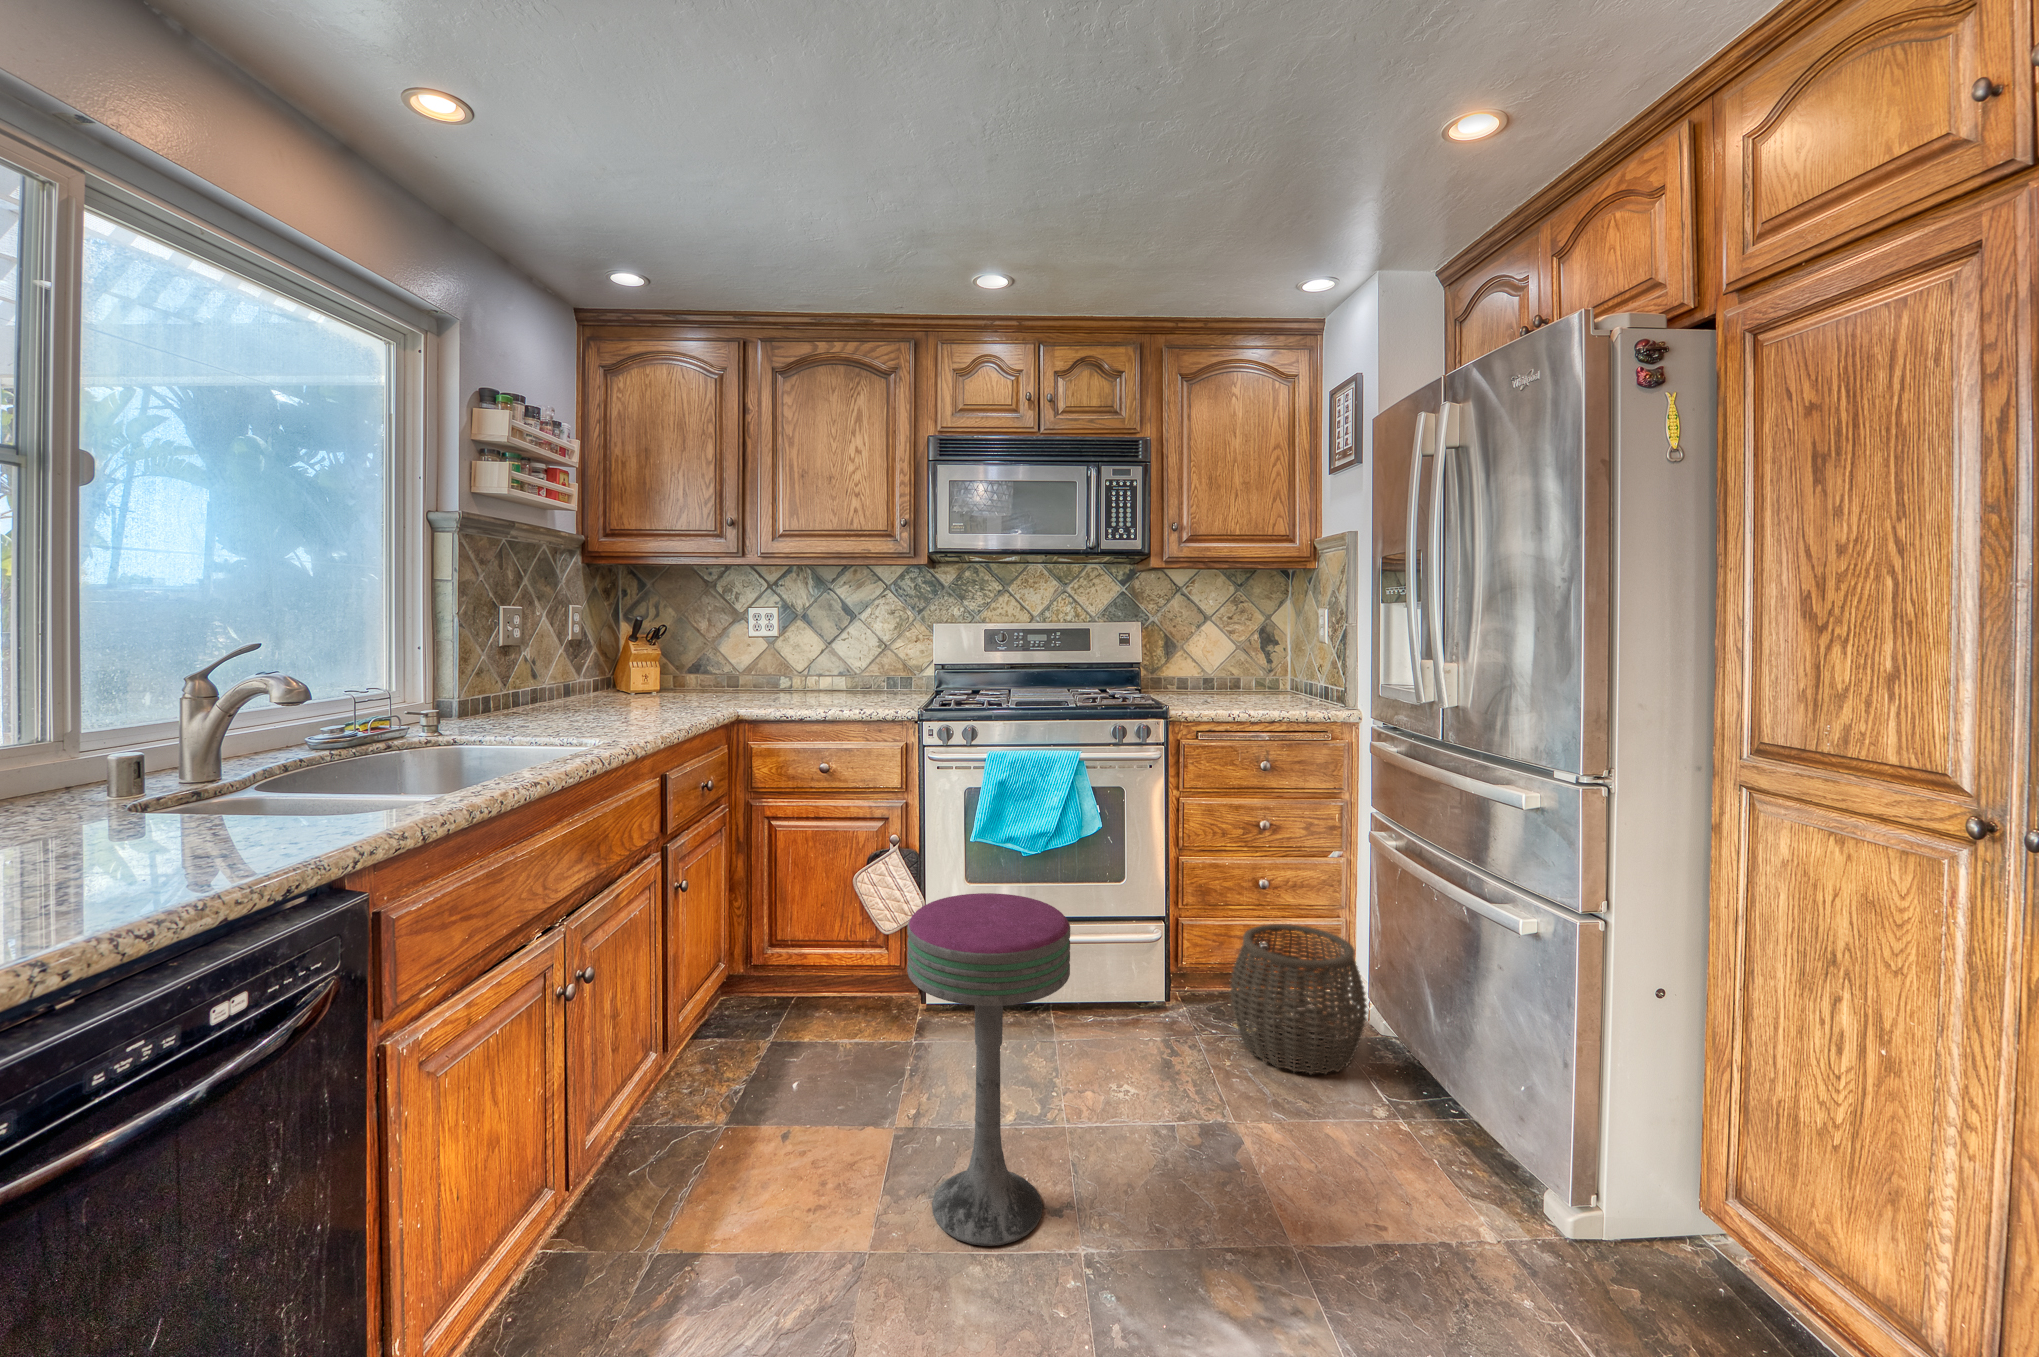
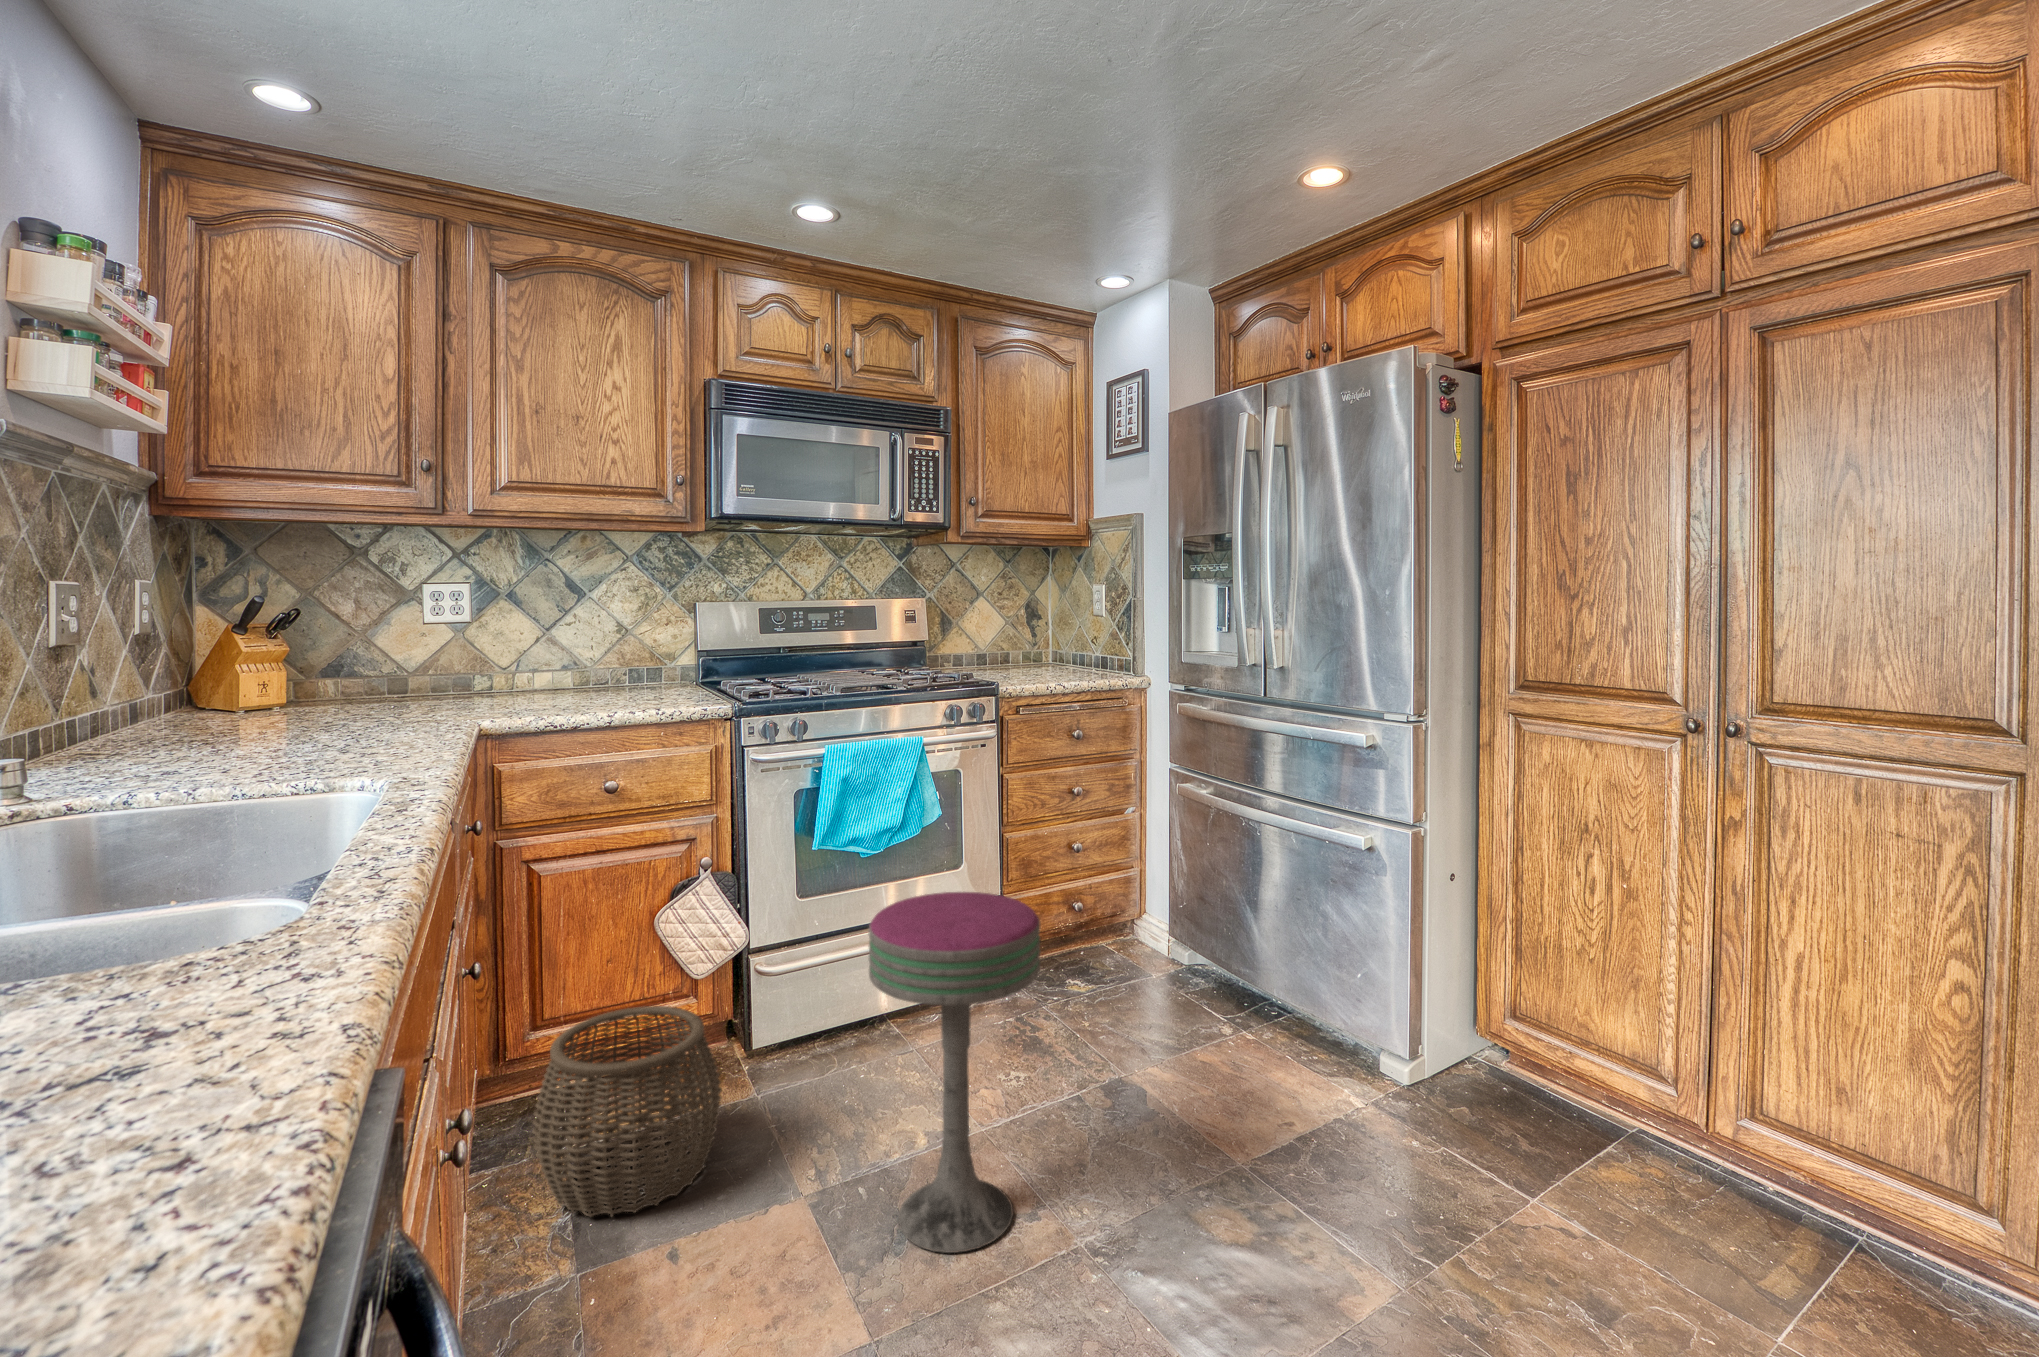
woven basket: present [1230,924,1367,1075] -> present [532,1006,721,1217]

